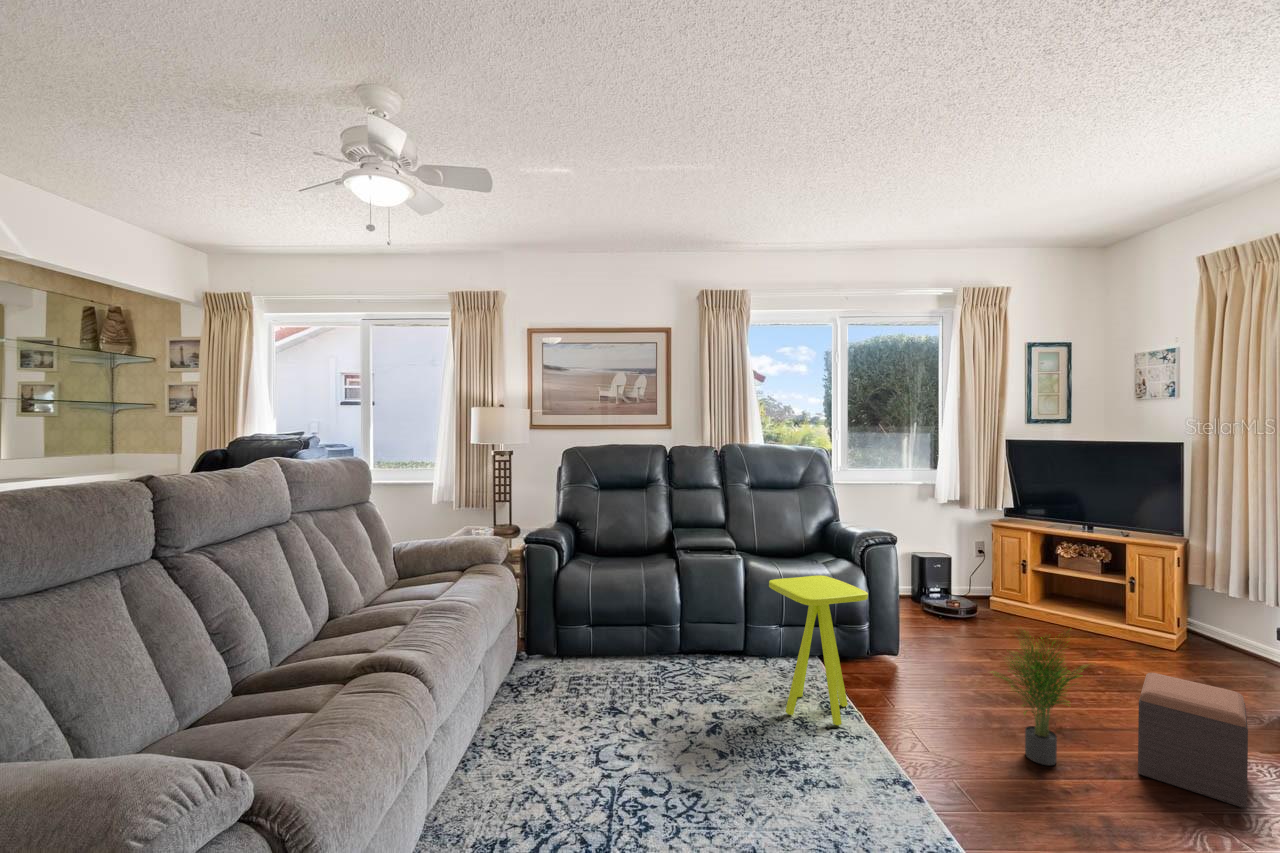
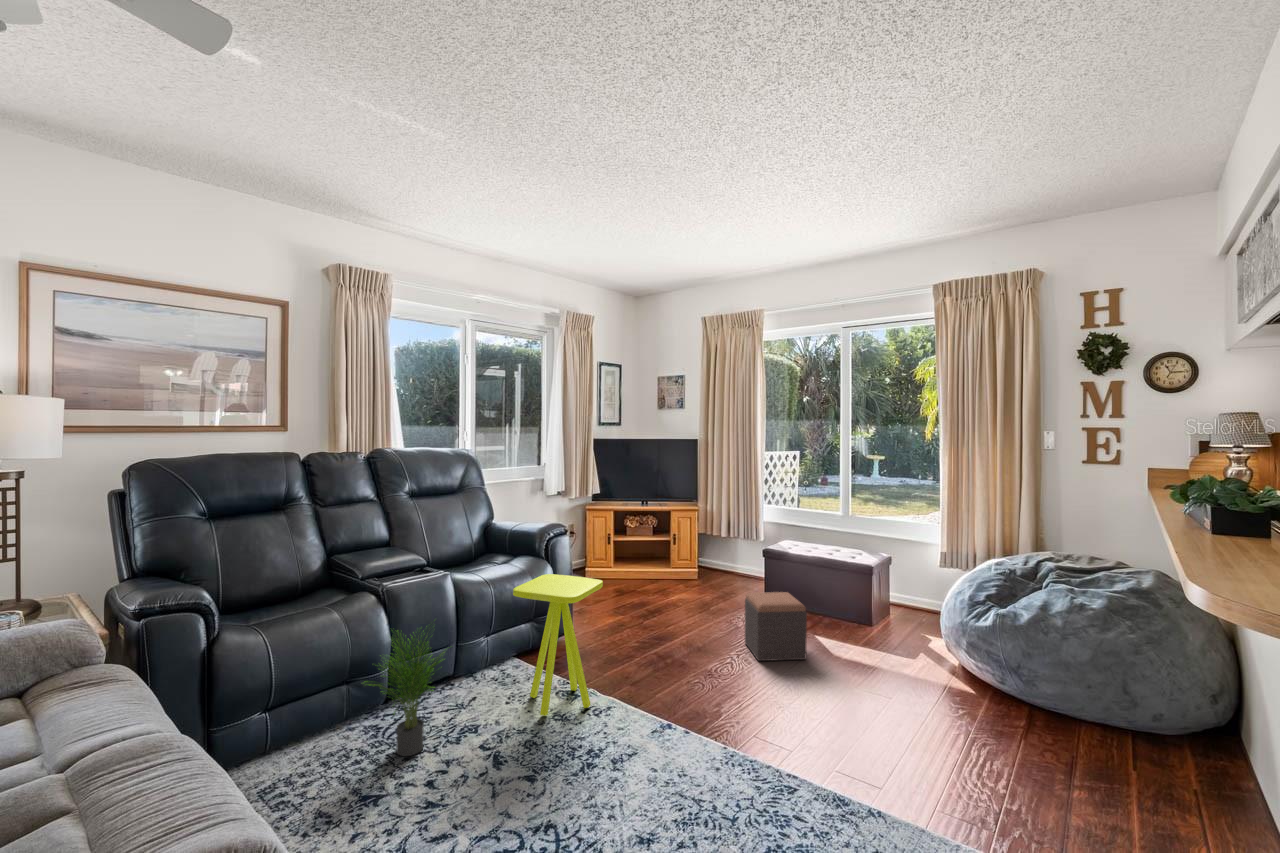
potted plant: present [996,636,1081,765] -> present [367,620,446,756]

